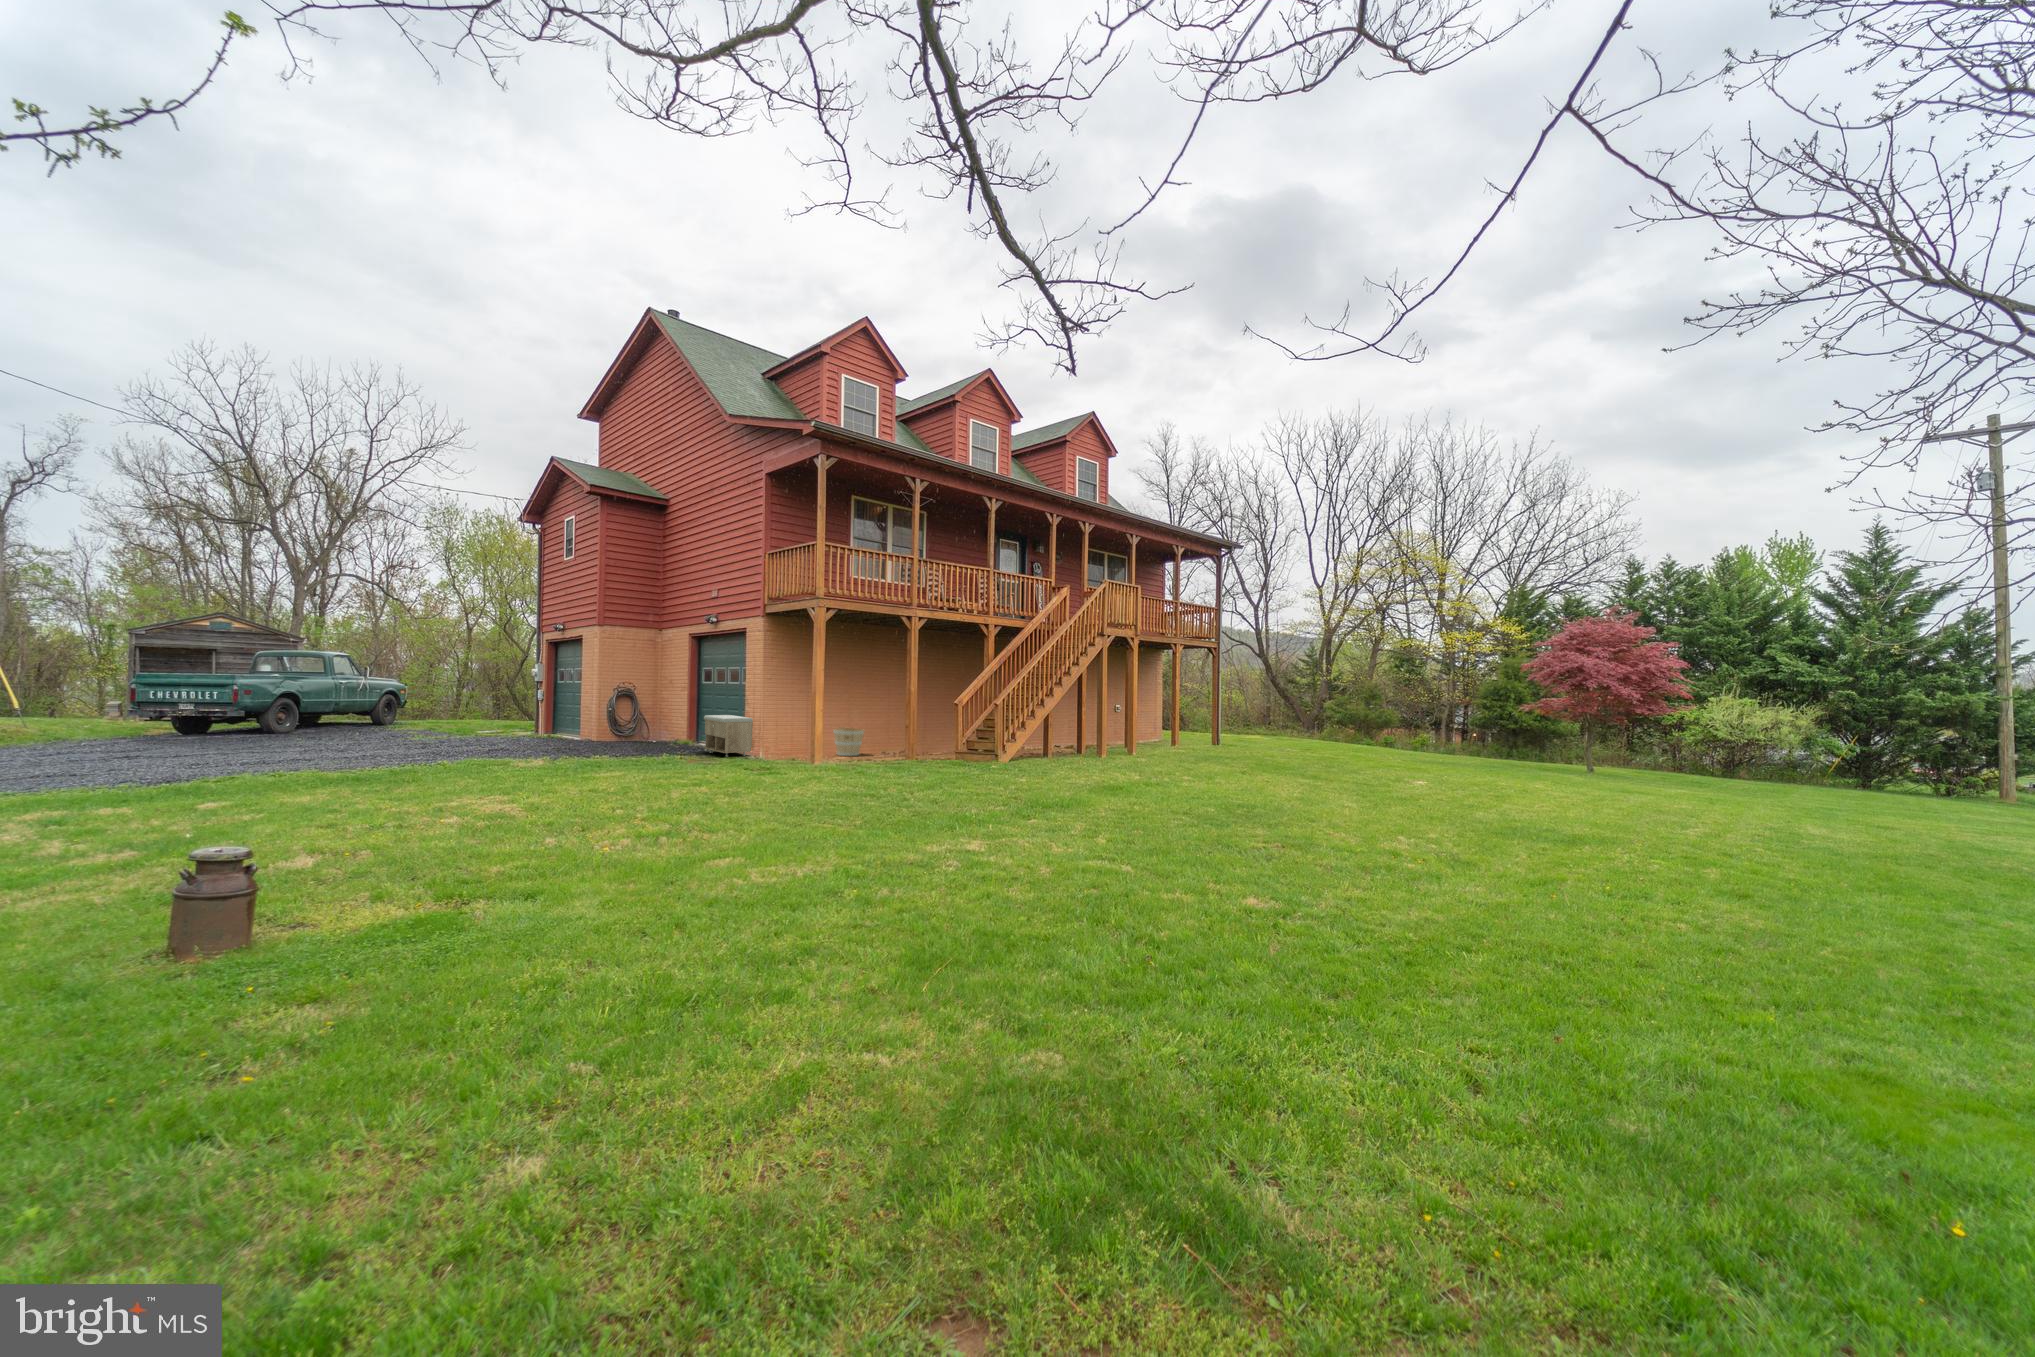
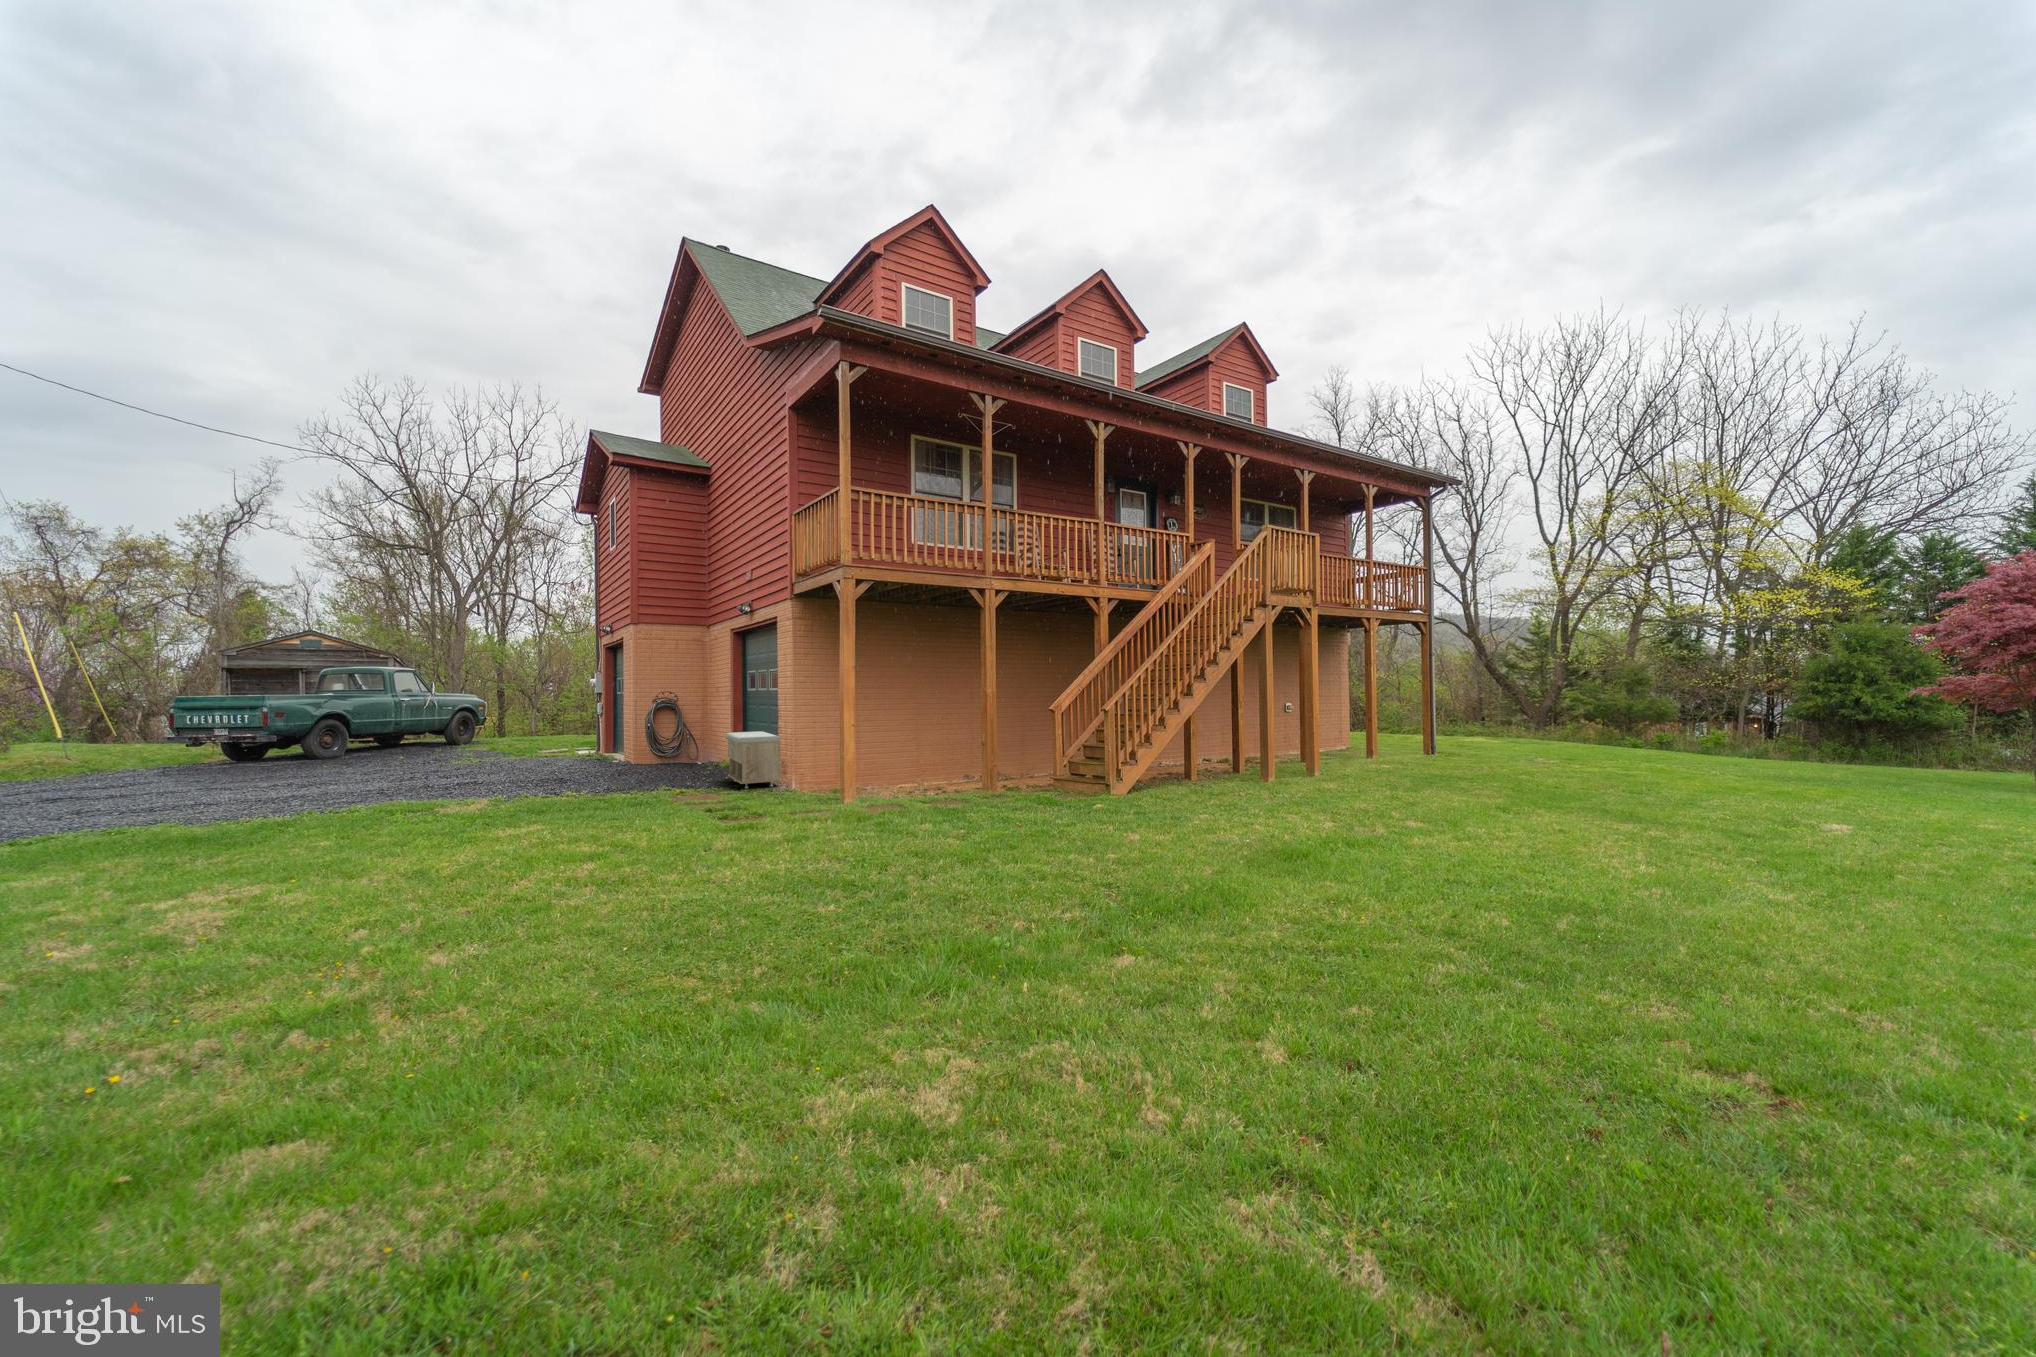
wooden bucket: present [833,727,864,756] -> none [889,745,932,785]

